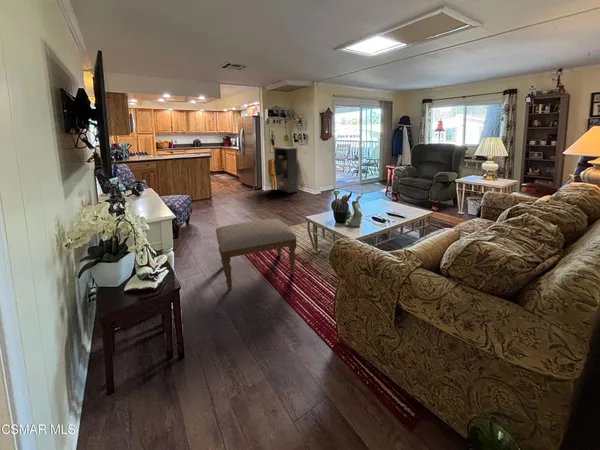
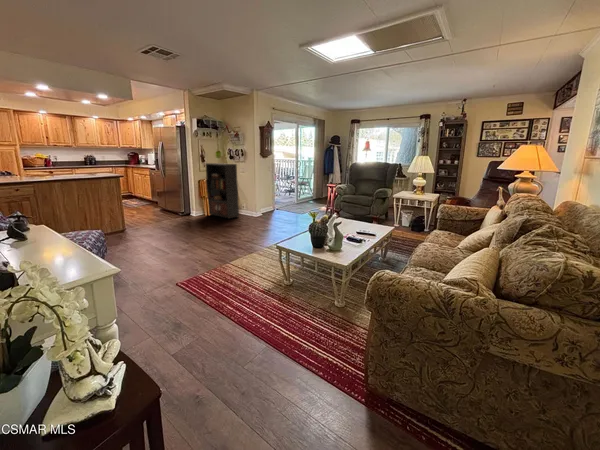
ottoman: present [216,219,296,289] -> none [162,247,279,351]

